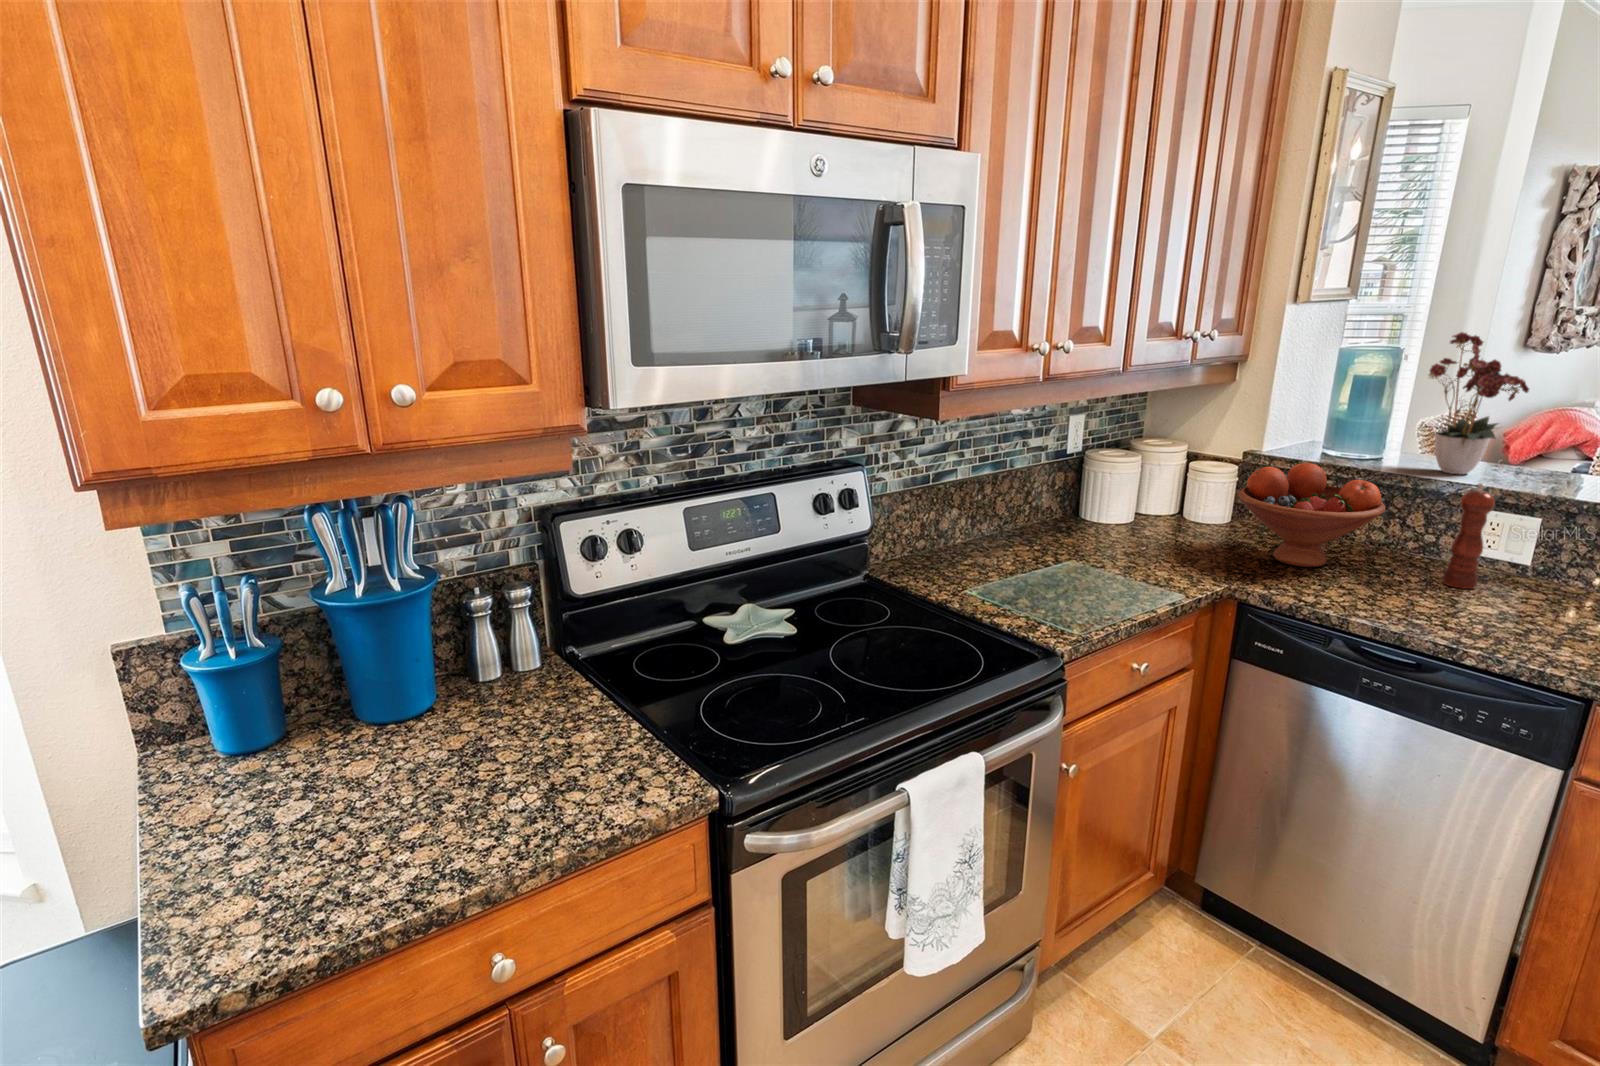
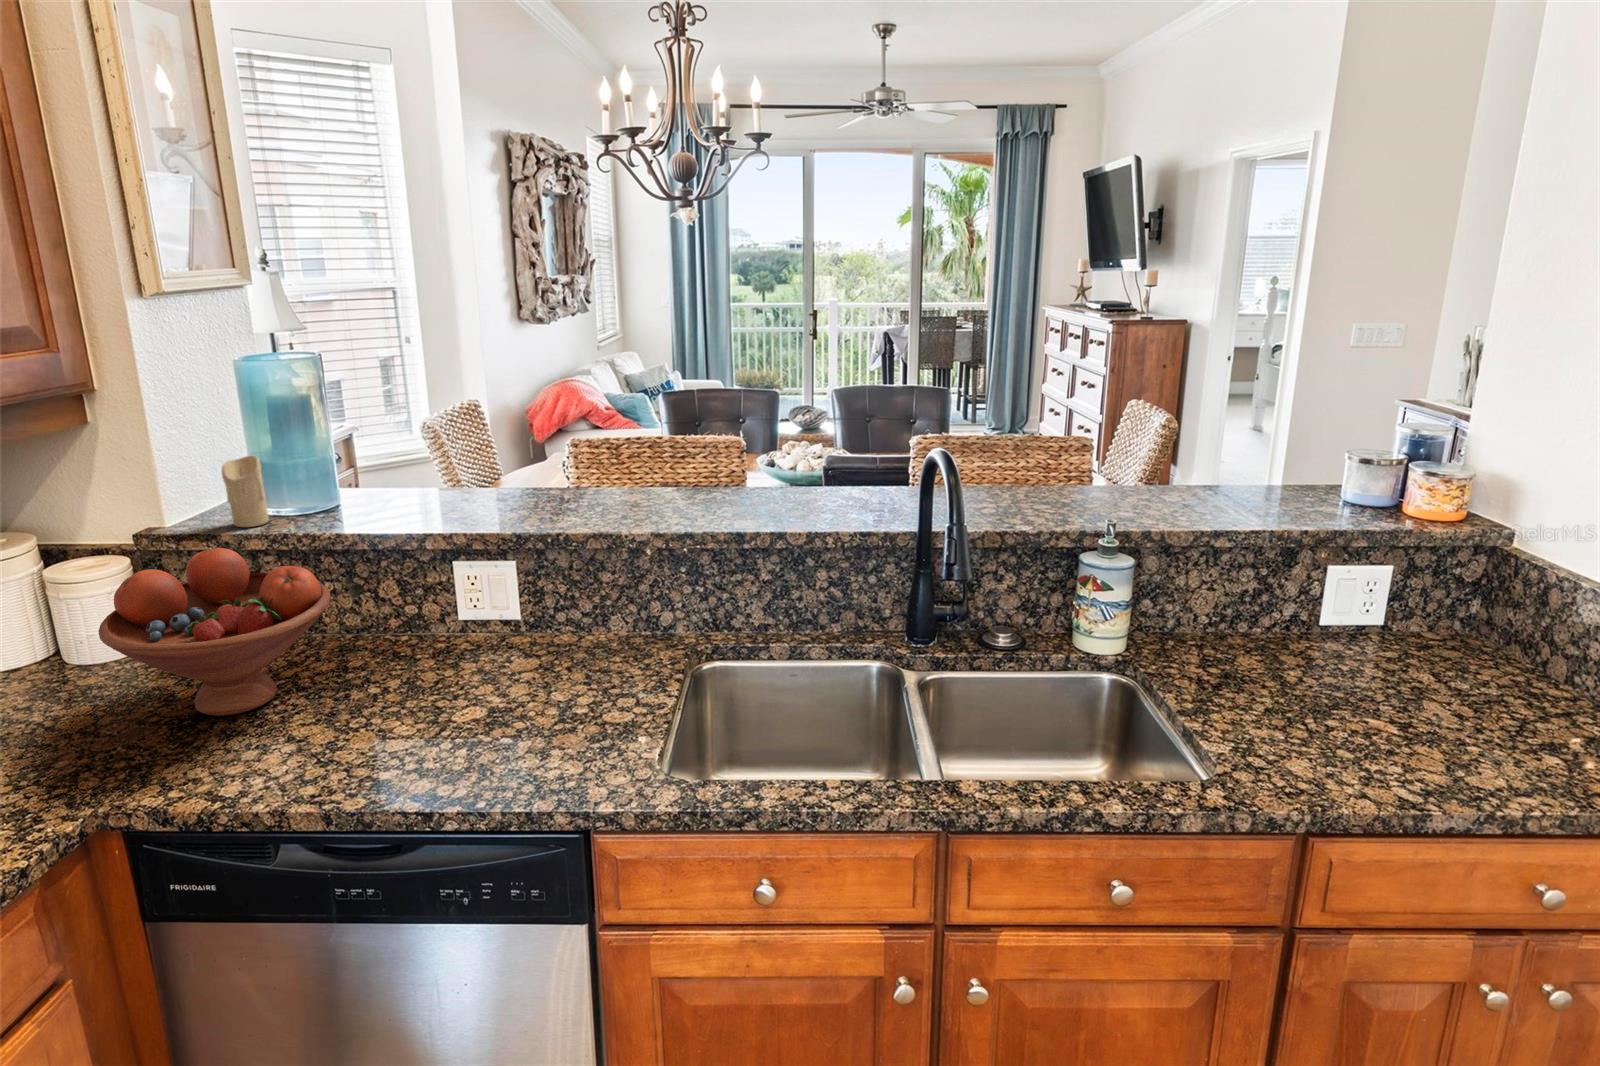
flower arrangement: present [1429,332,1529,474] -> none [346,325,475,518]
candle: none [1309,412,1340,460] -> present [222,456,269,527]
pepper mill: present [1442,483,1495,589] -> none [417,542,467,681]

